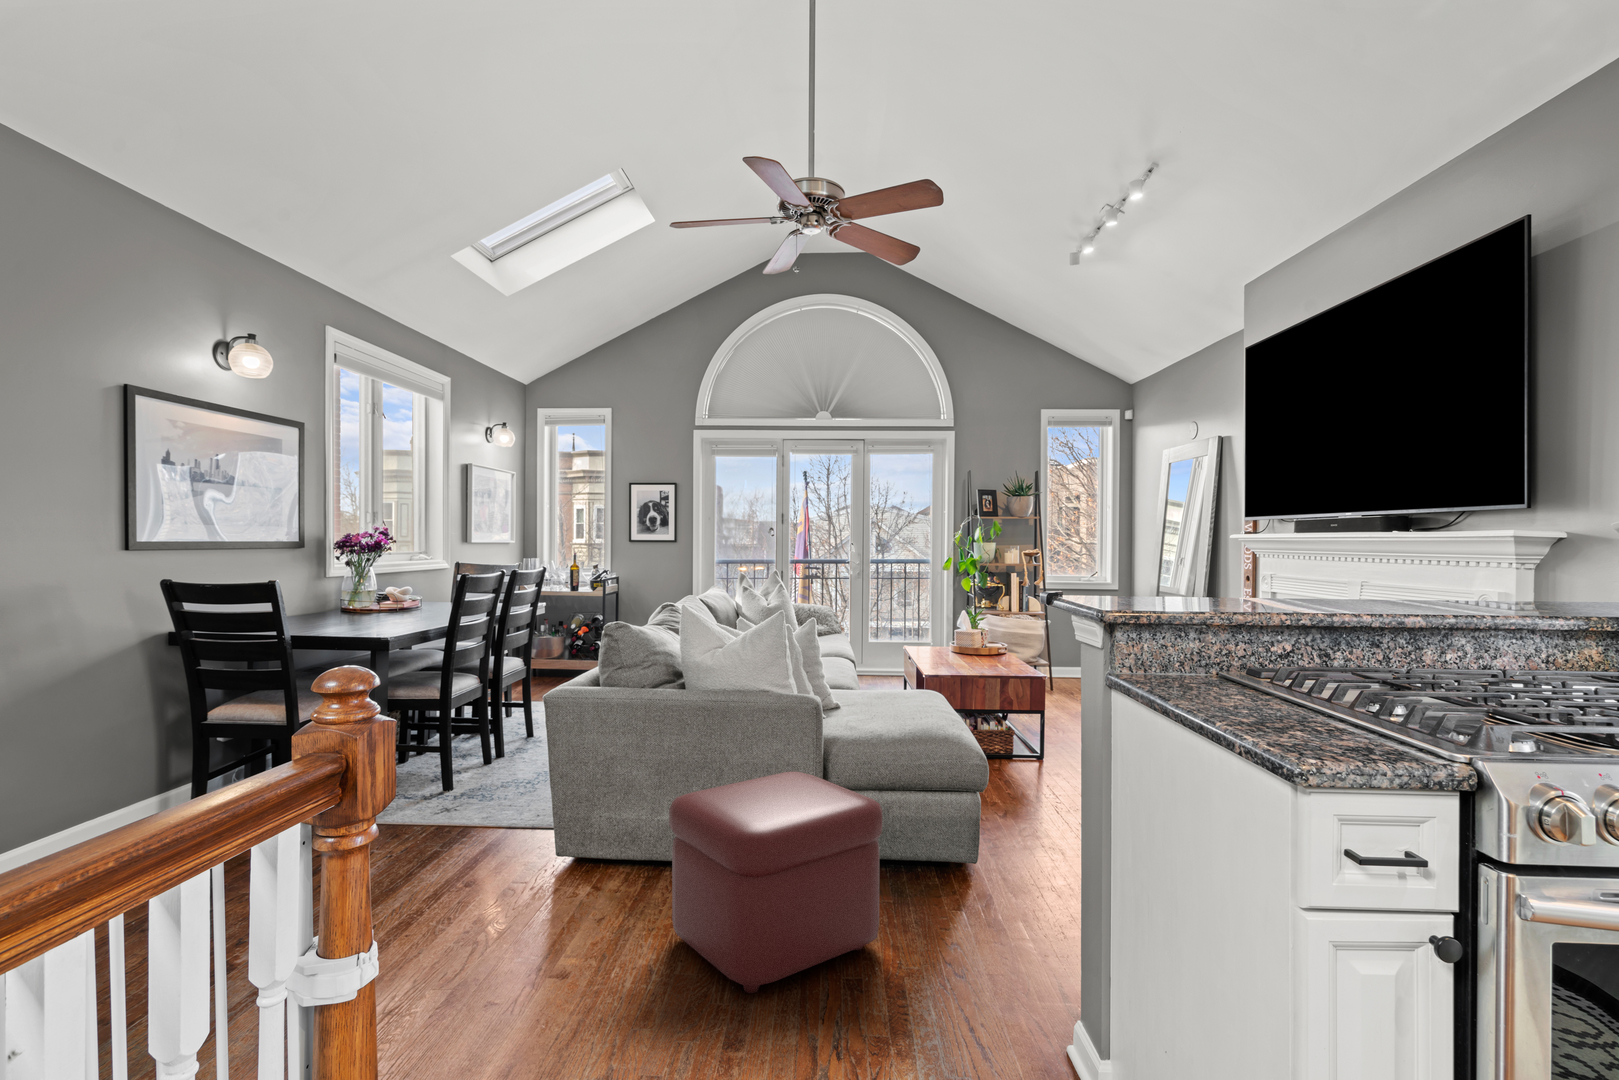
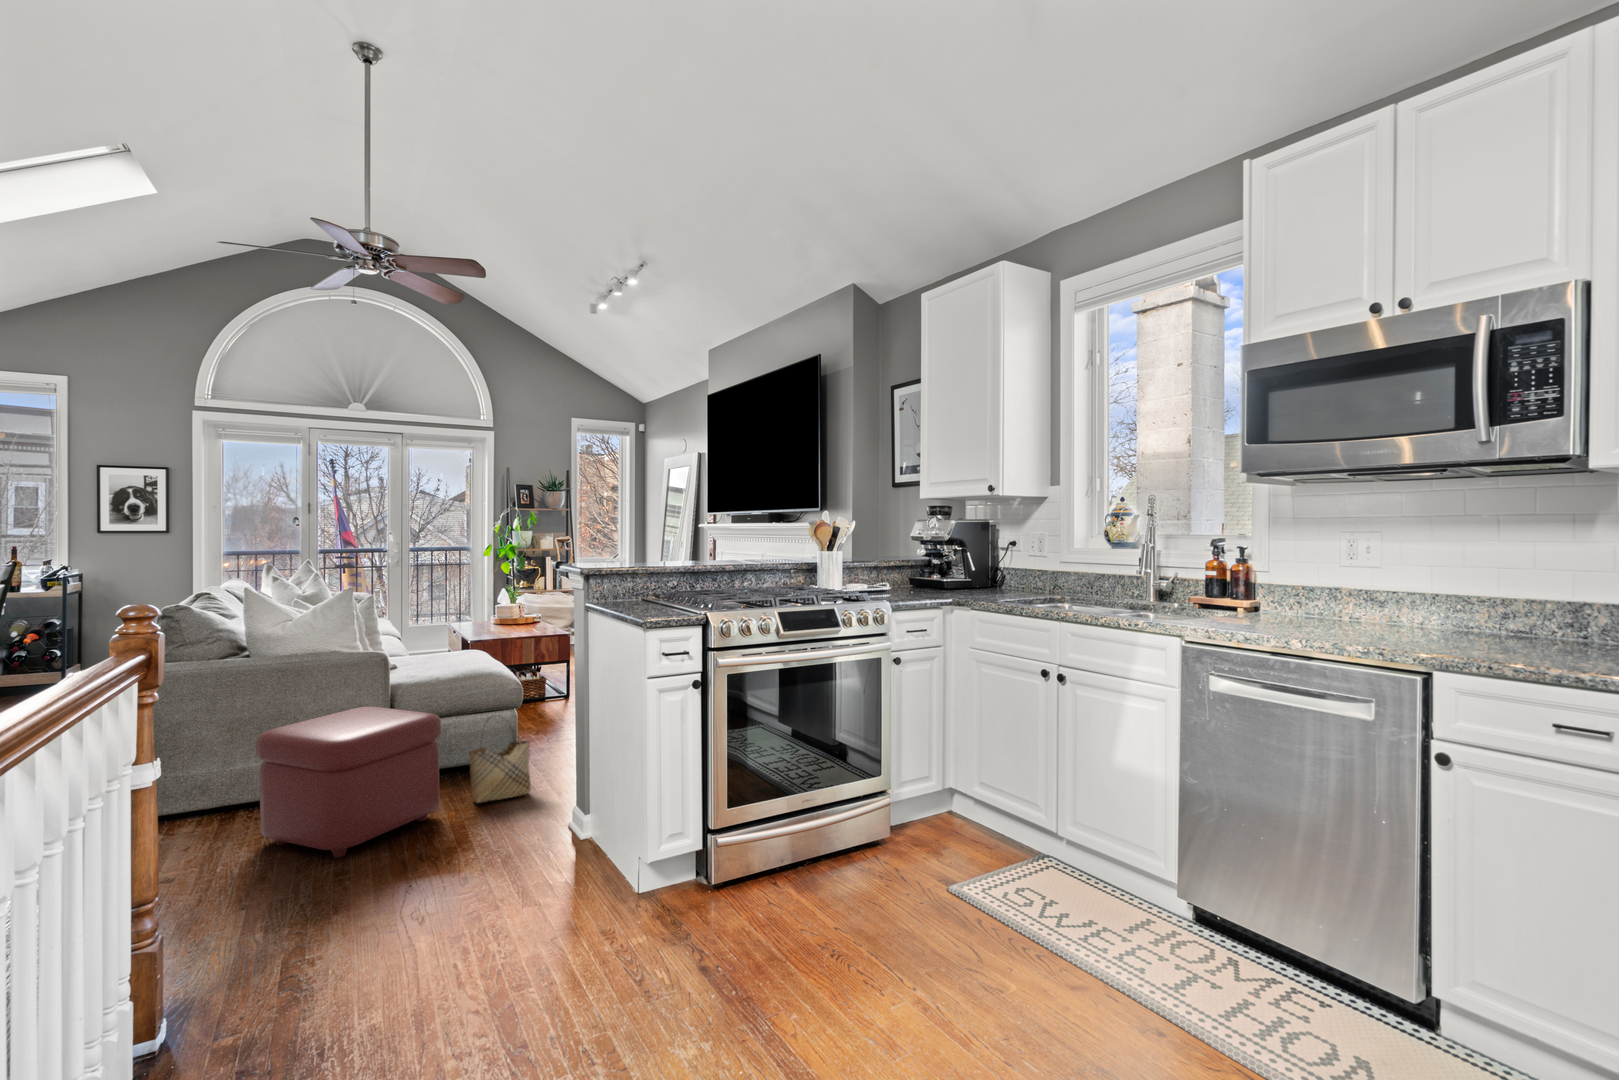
woven basket: none [918,806,1003,935] -> present [469,716,531,803]

